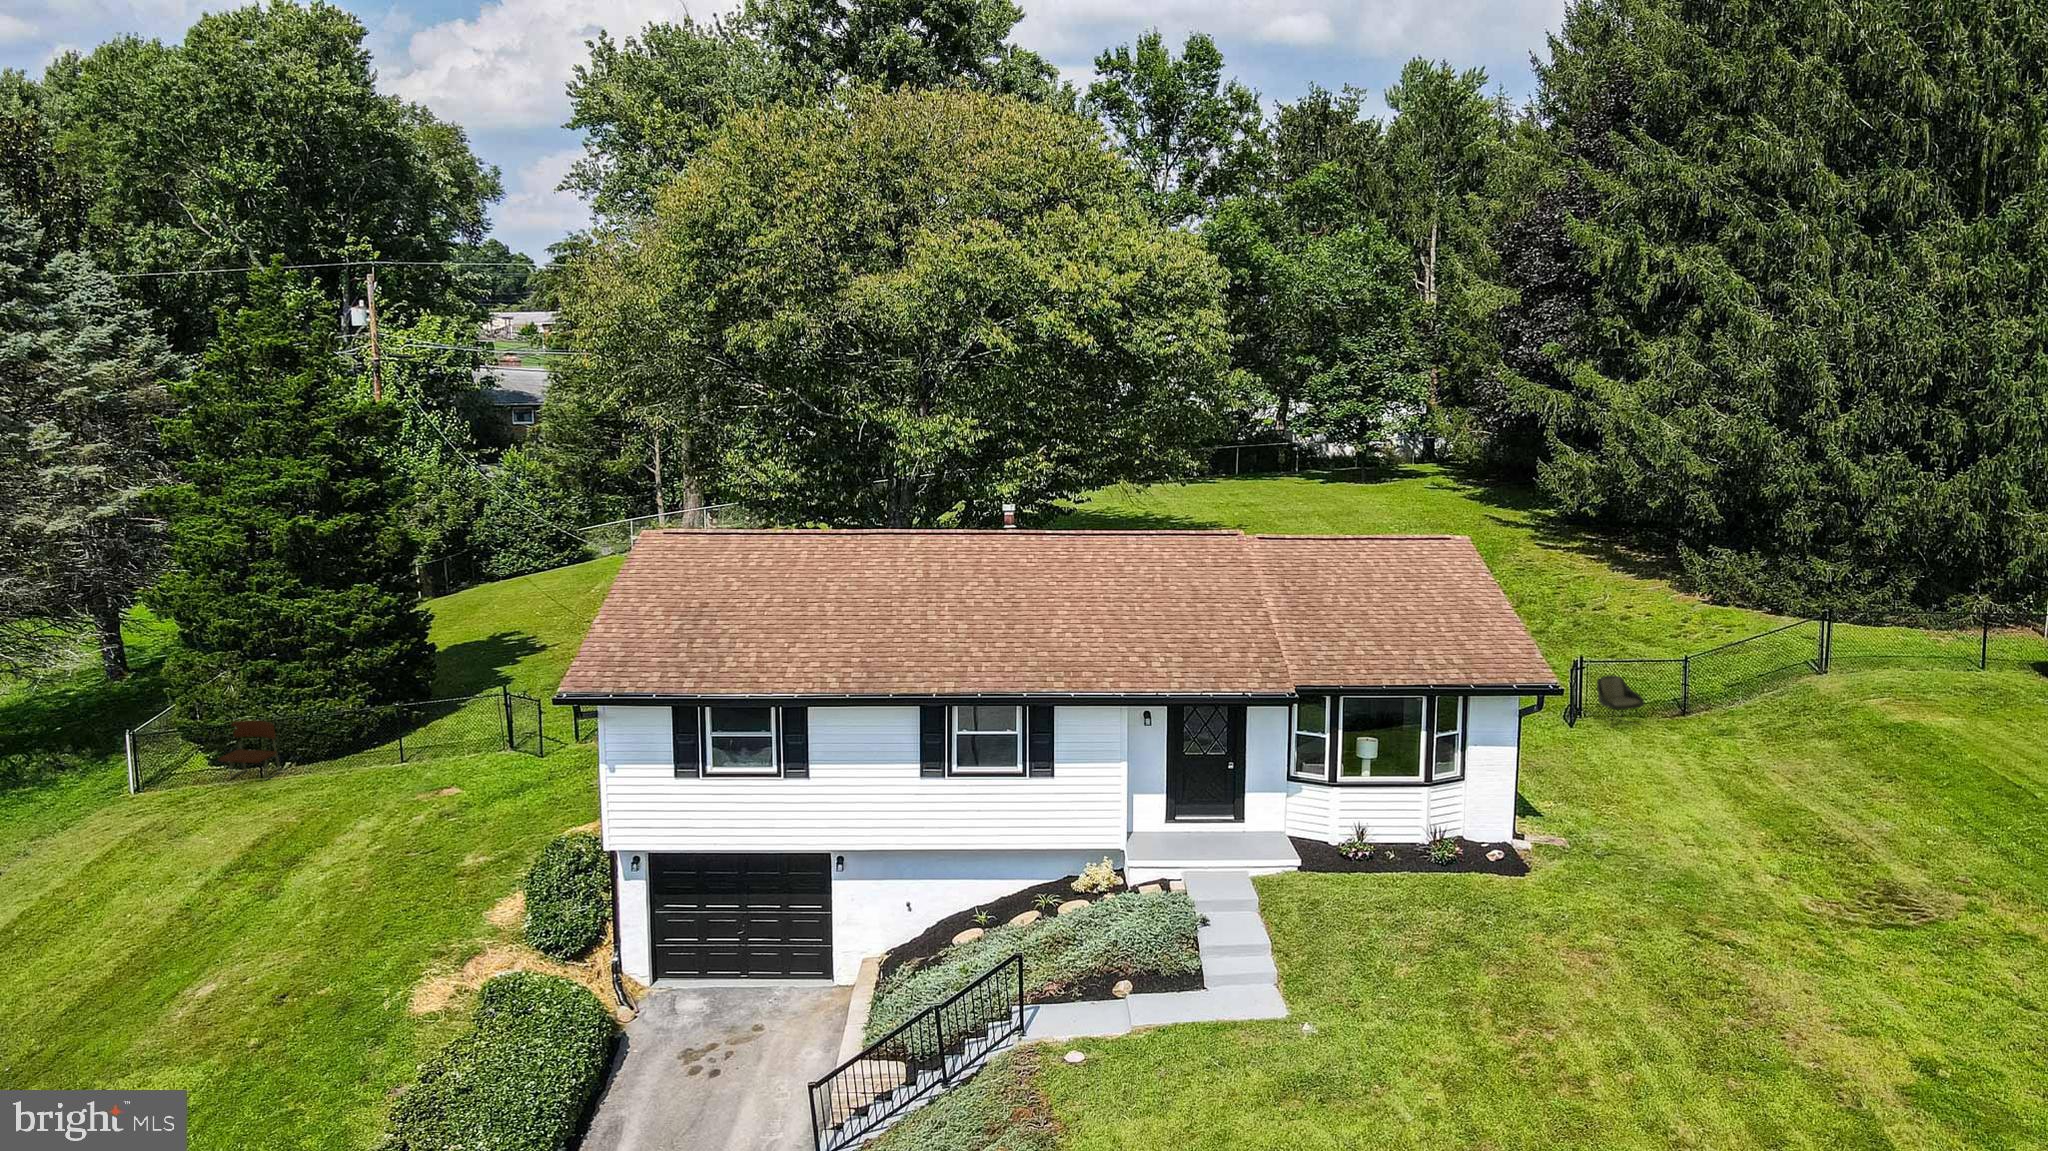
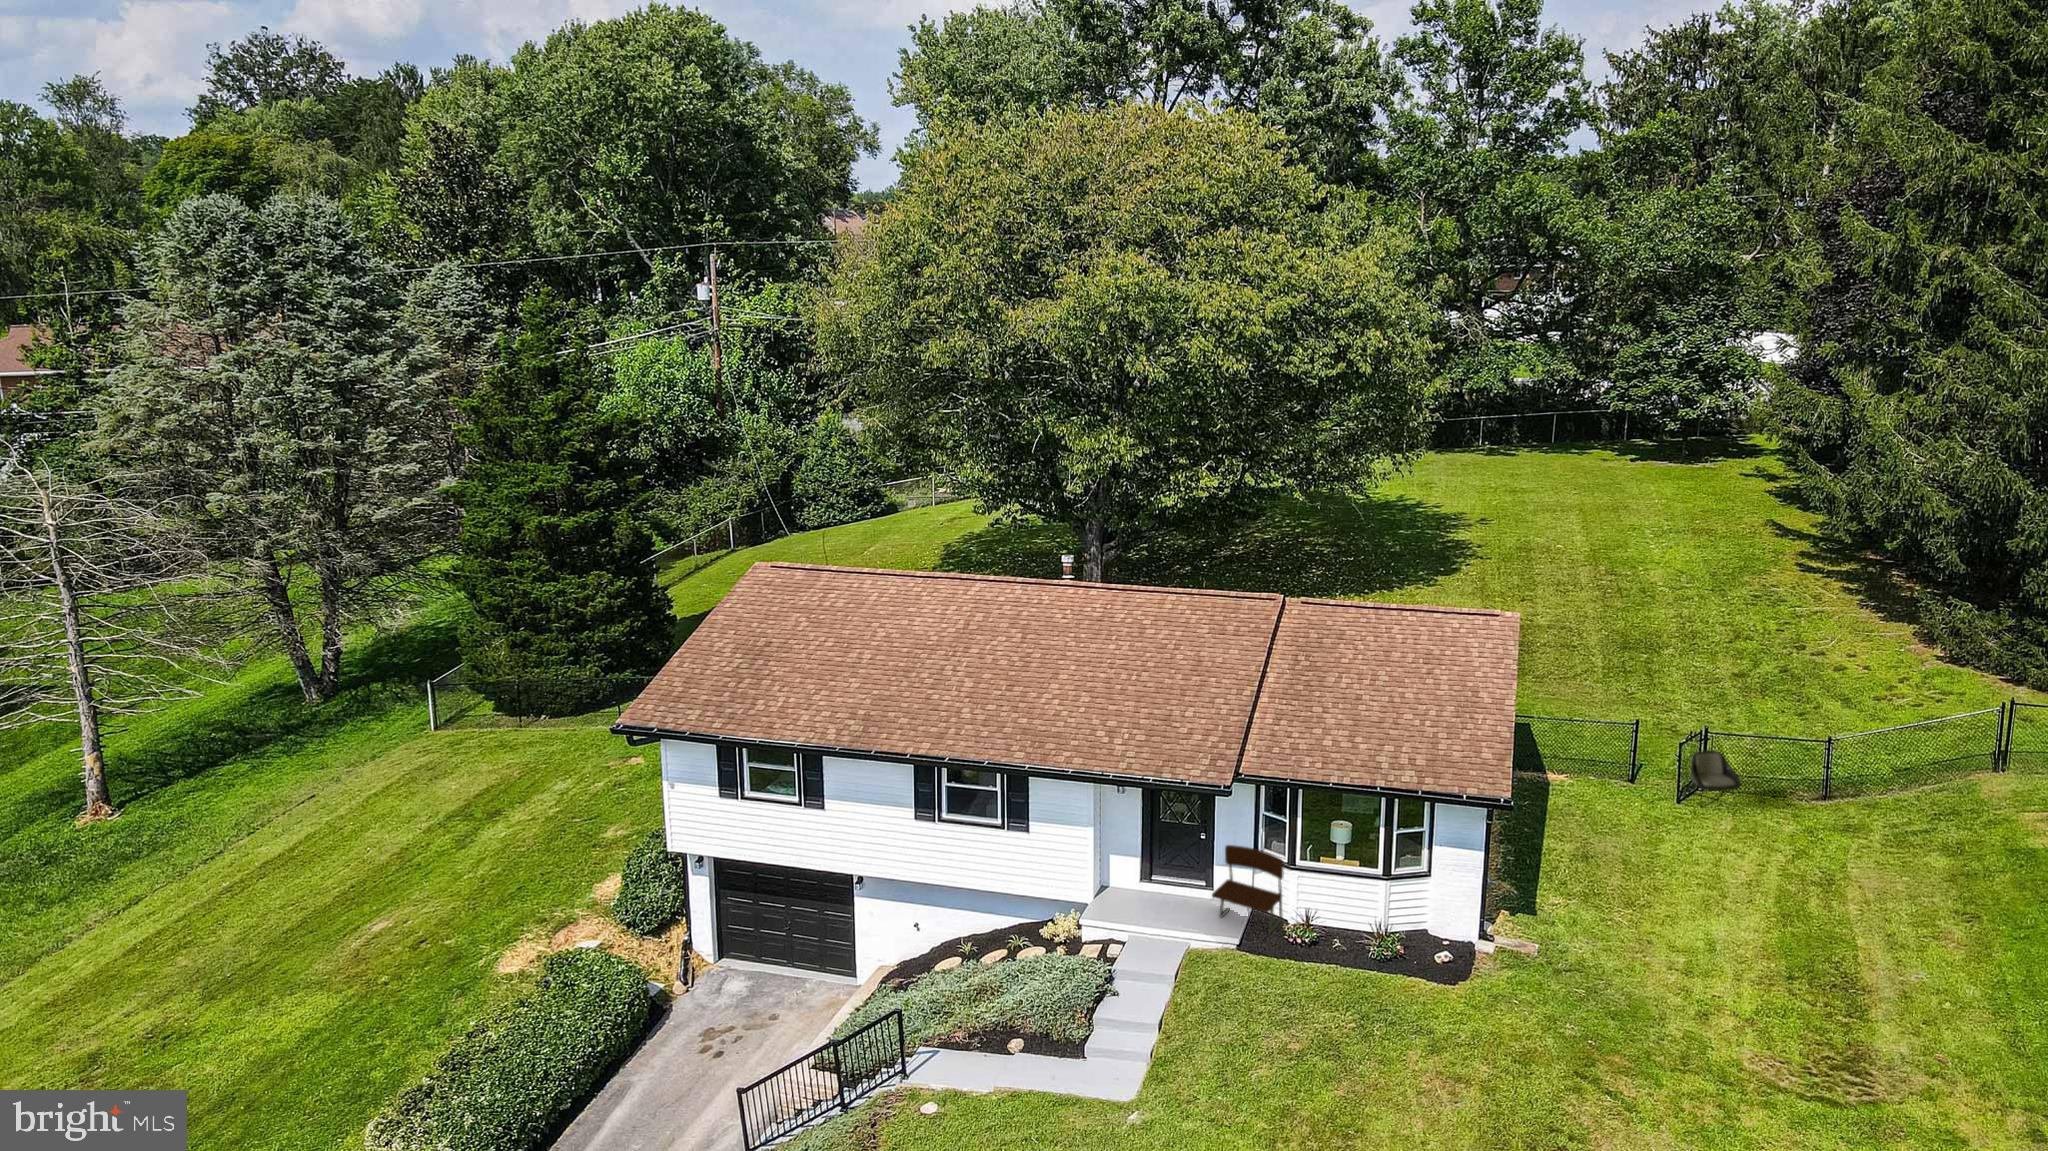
bench: present [218,721,281,780] -> present [1212,845,1284,932]

